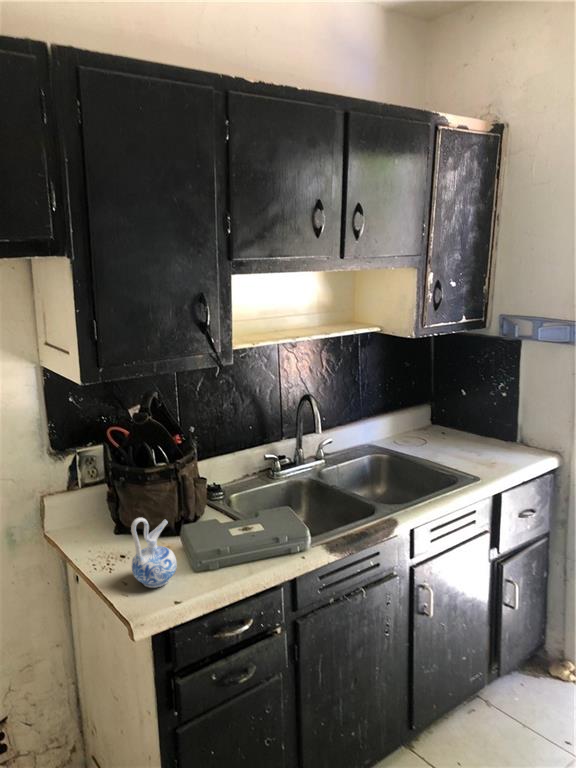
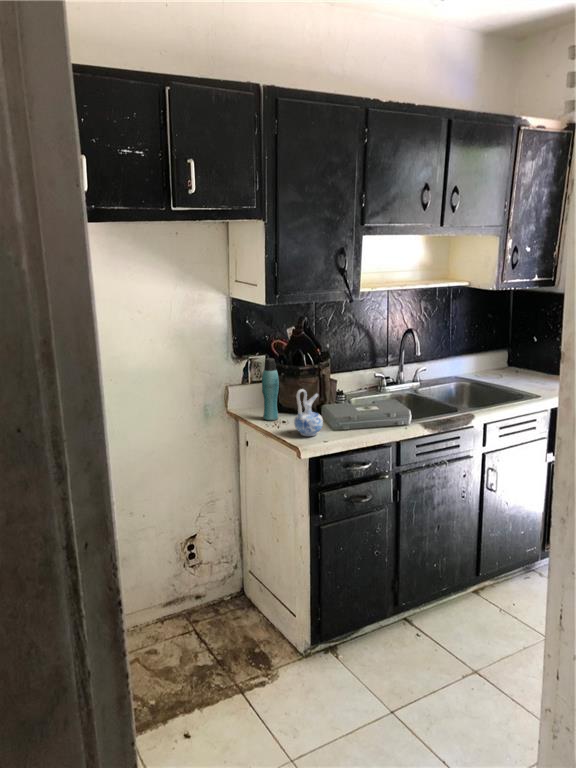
bottle: none [88,460,117,553] -> present [262,358,279,420]

